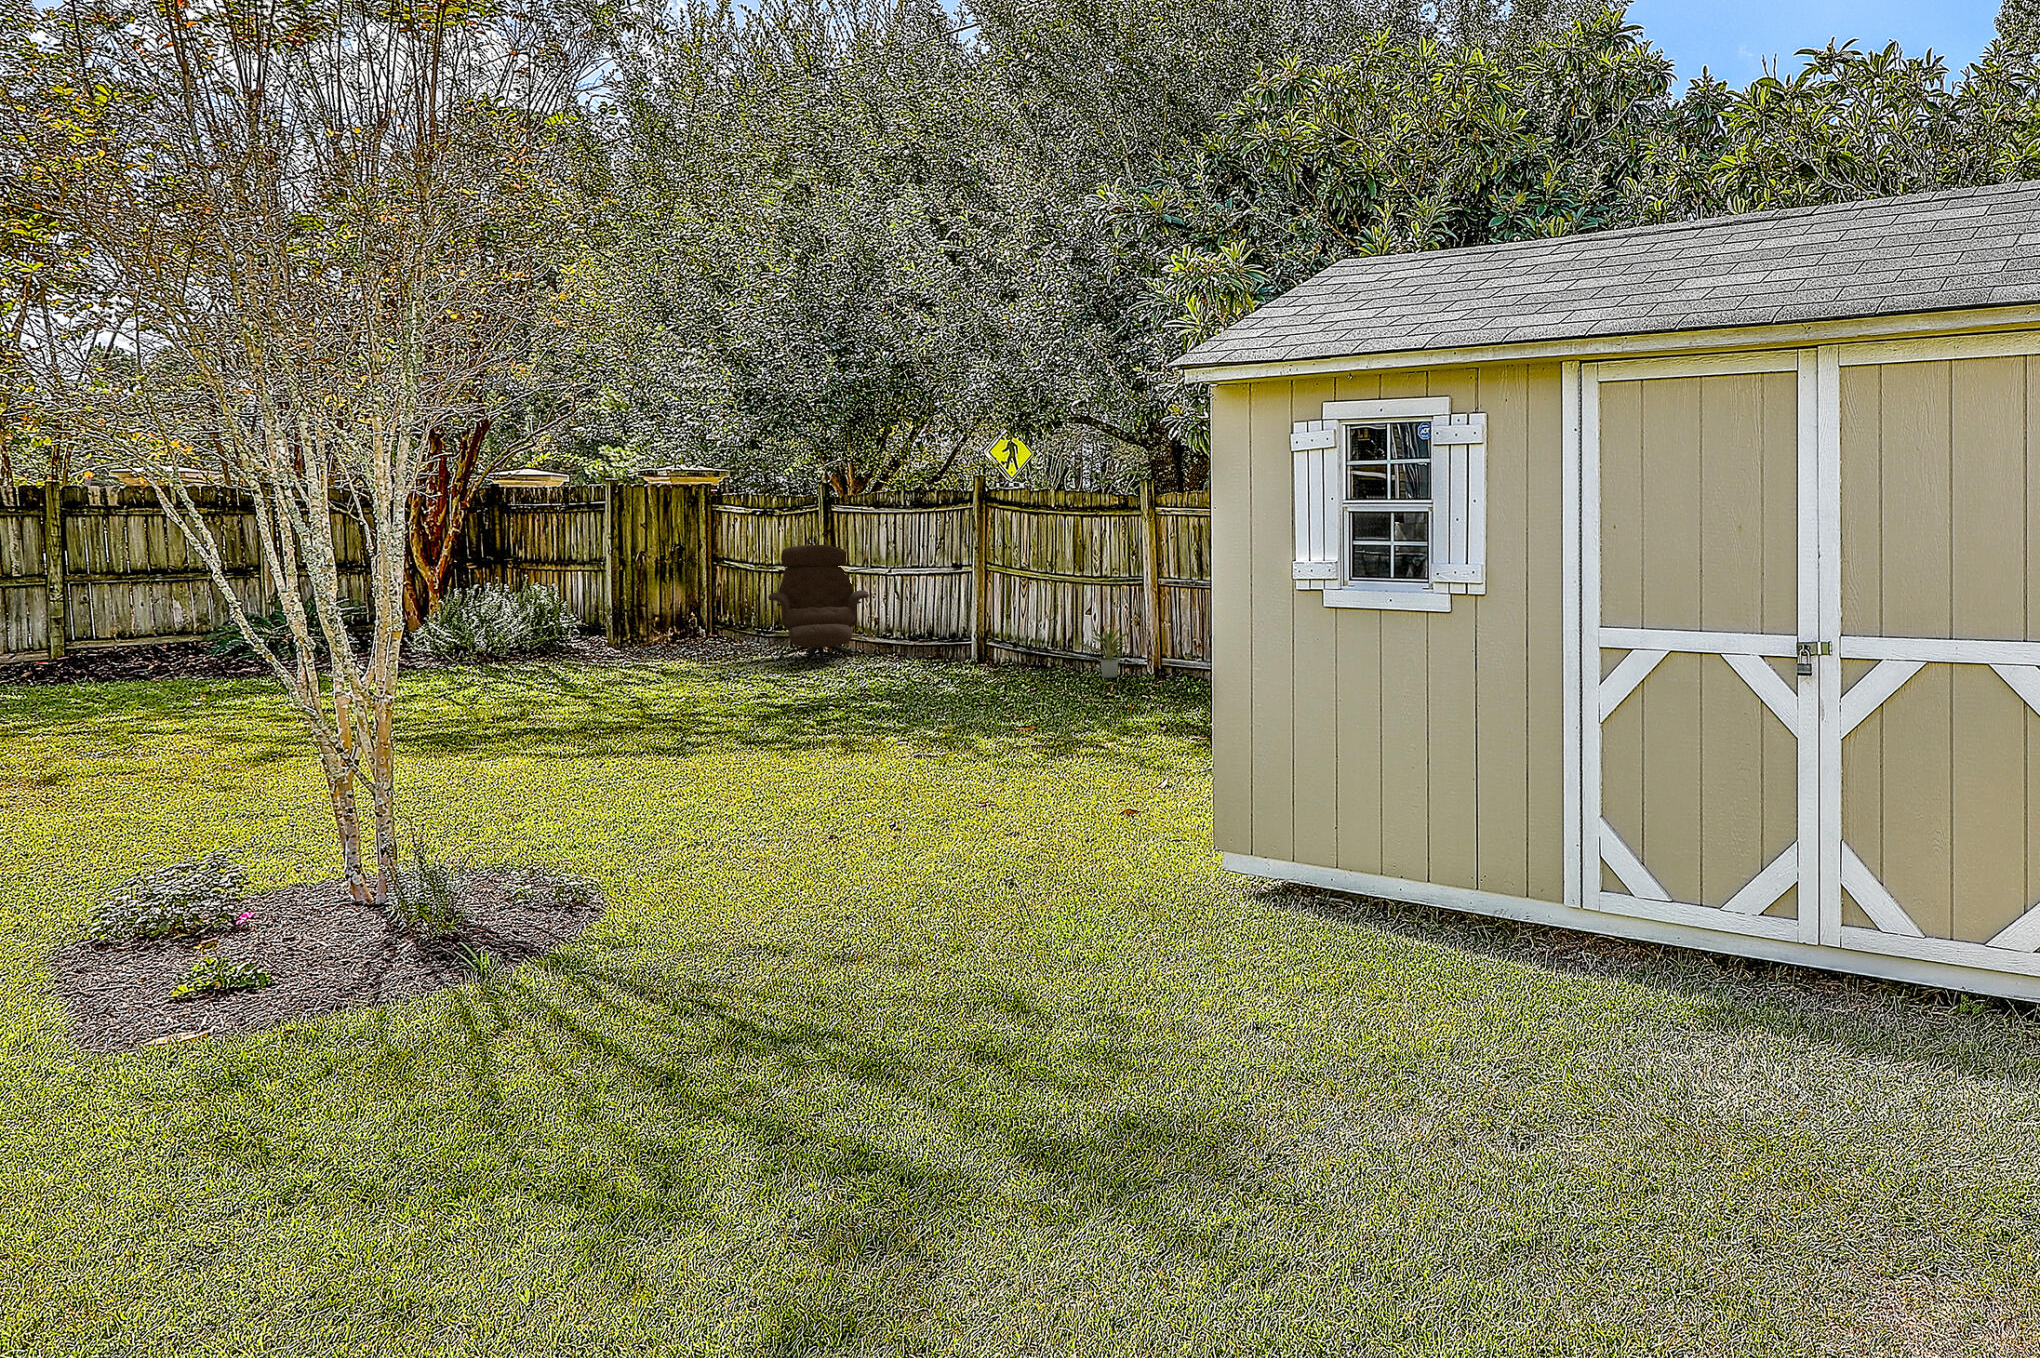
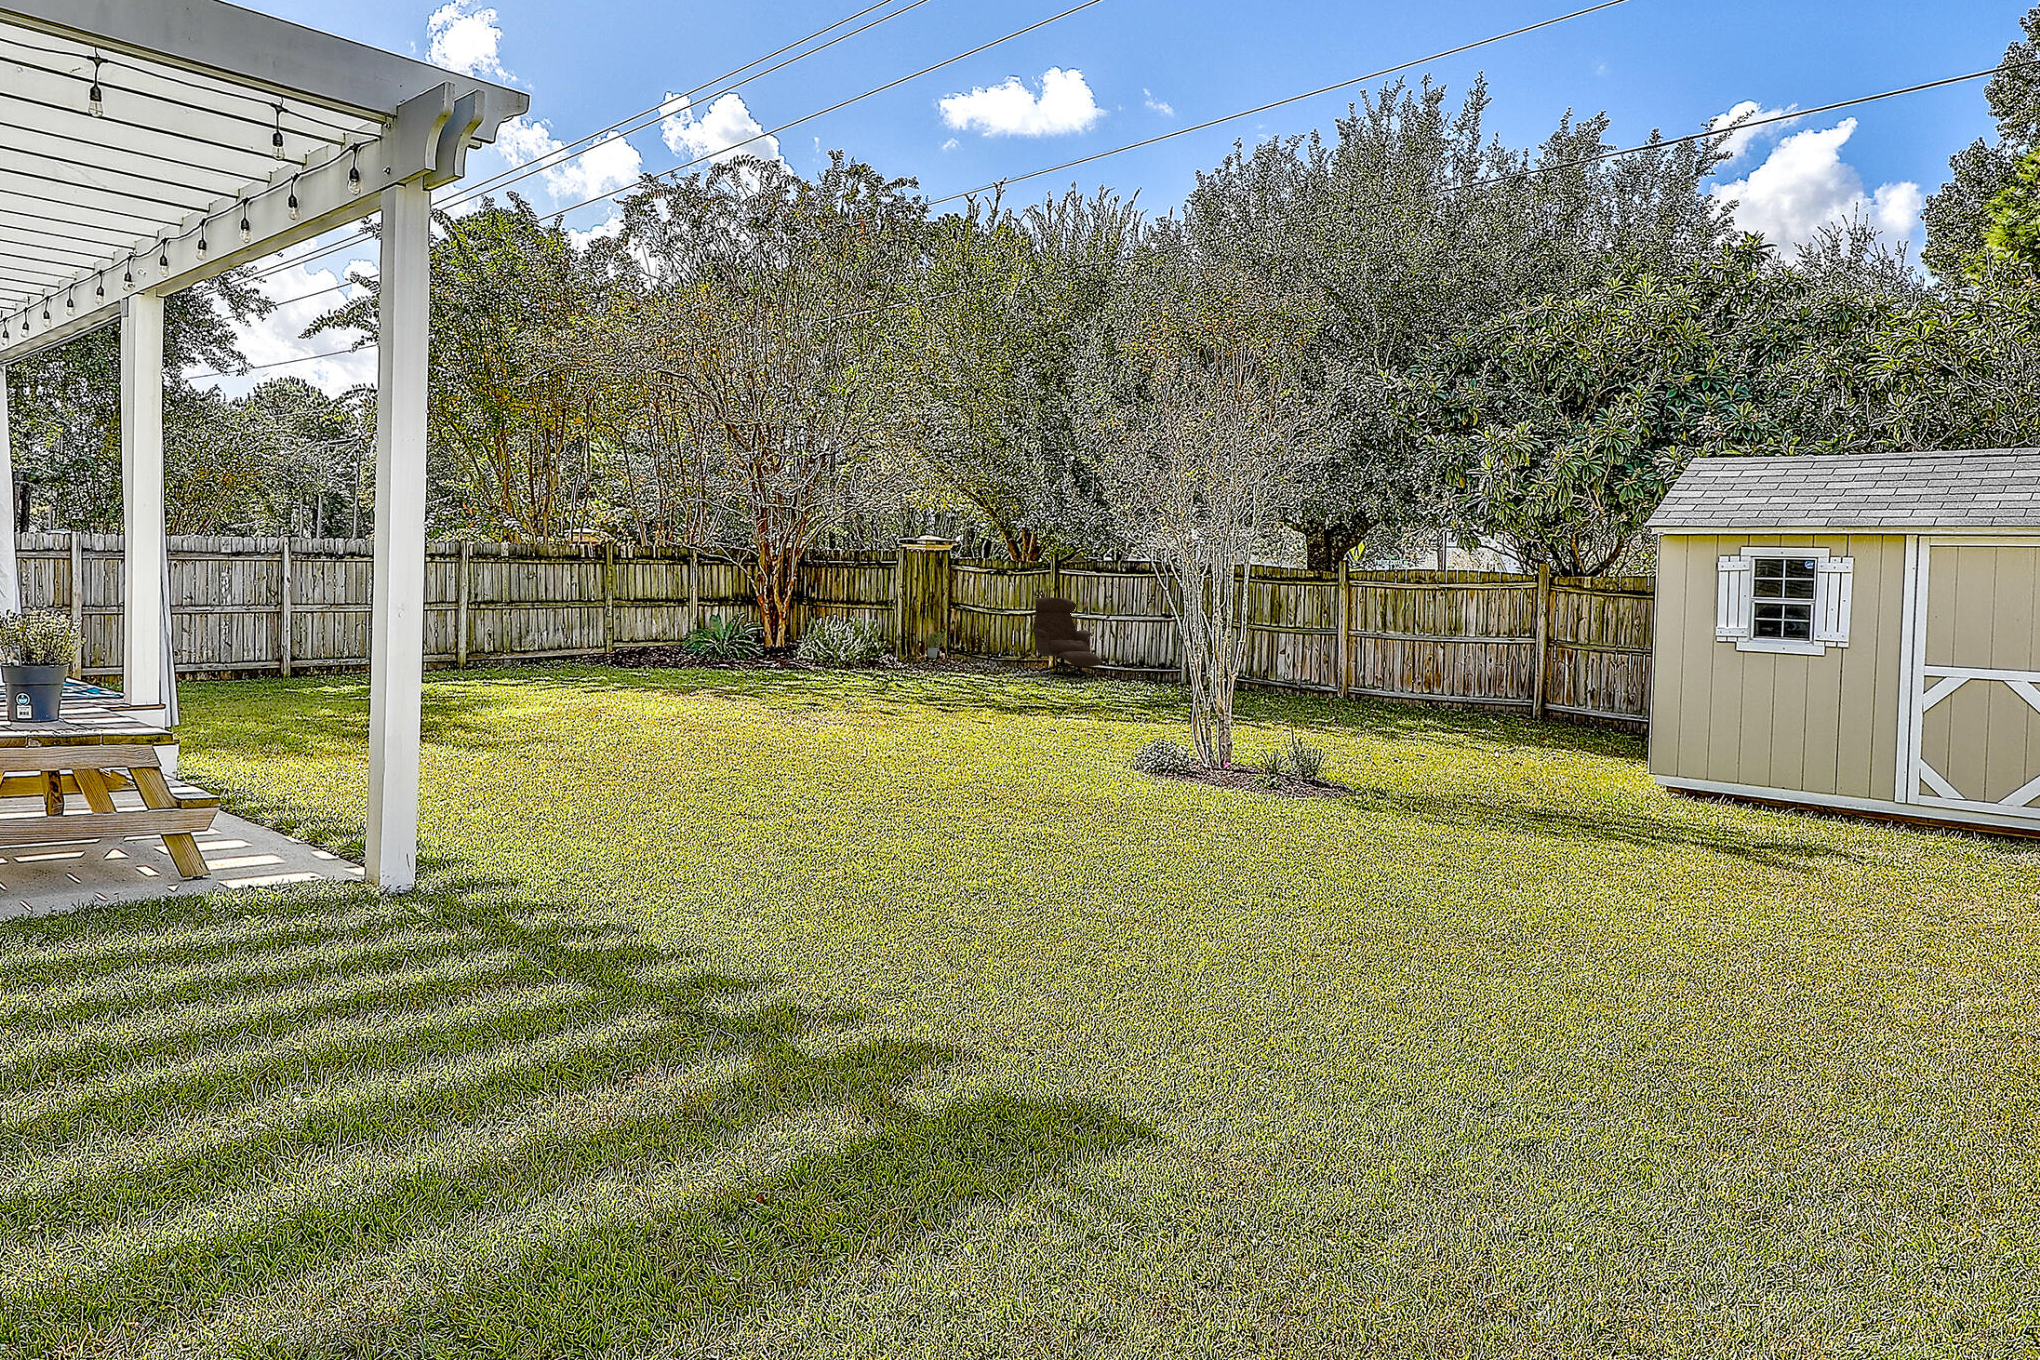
potted plant: present [1079,629,1131,678] -> present [918,631,950,658]

